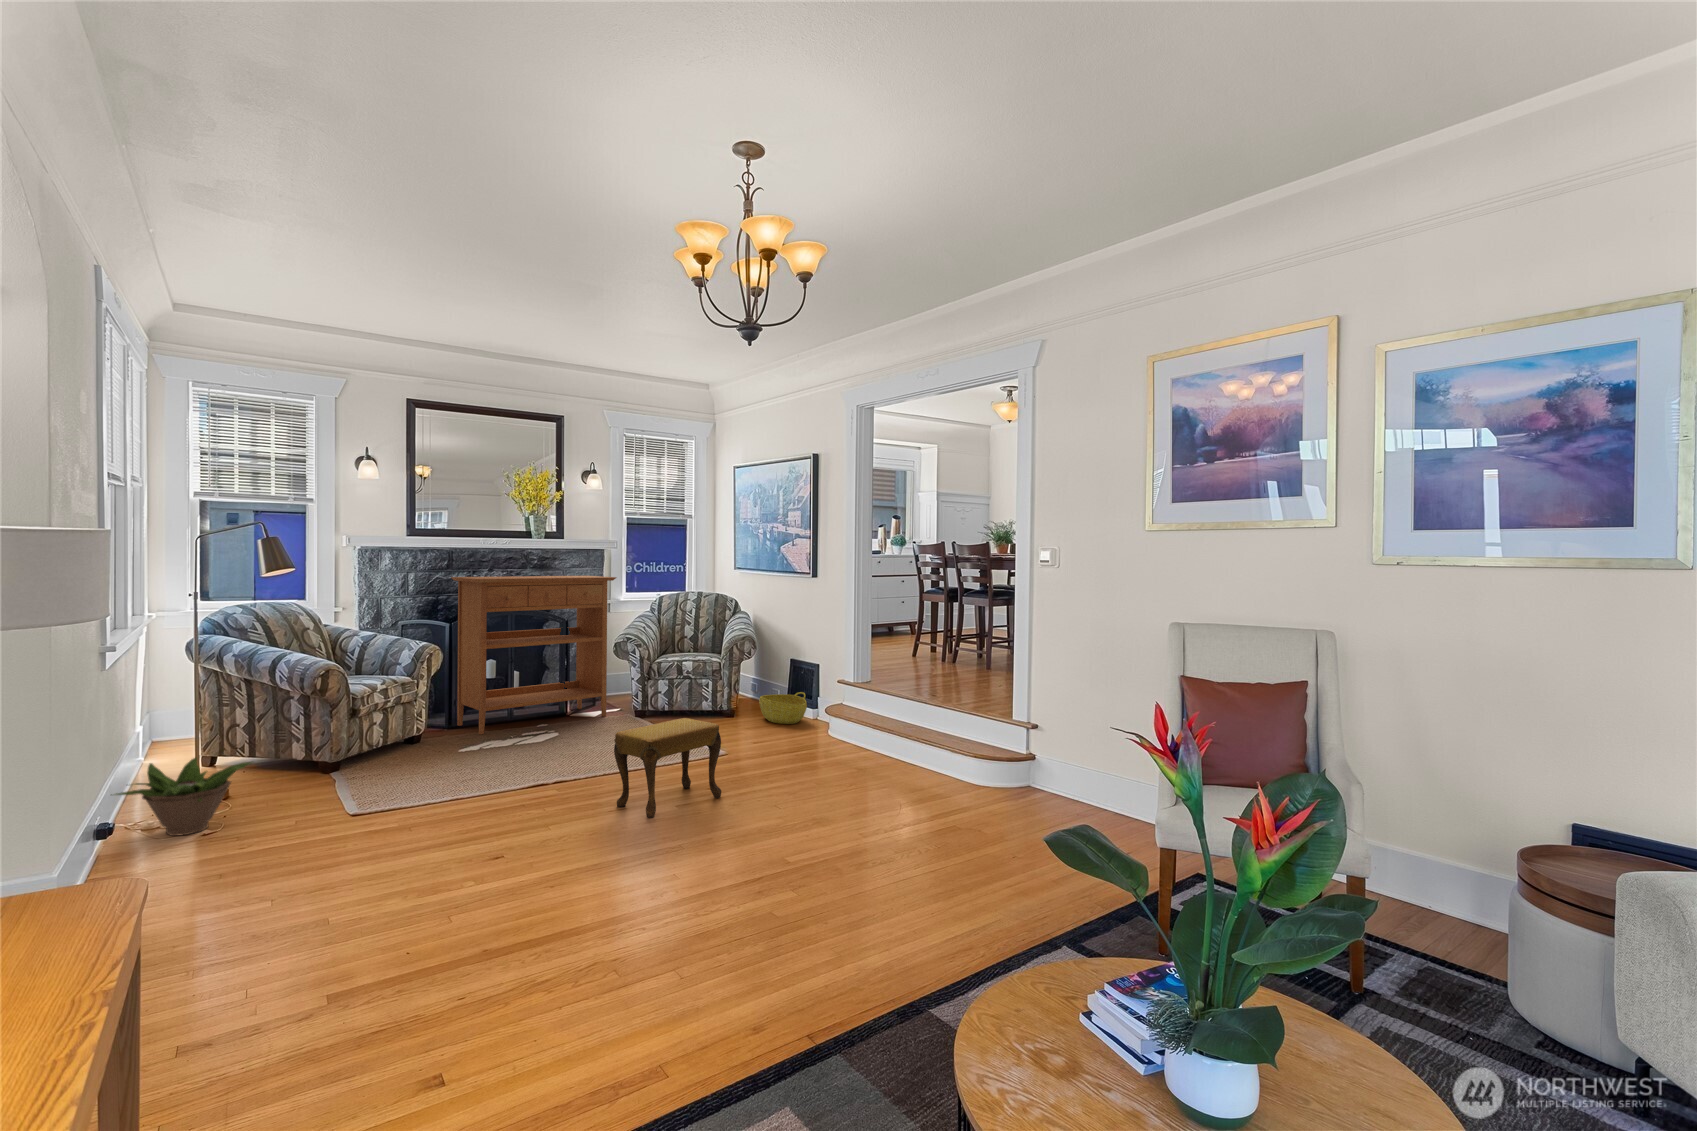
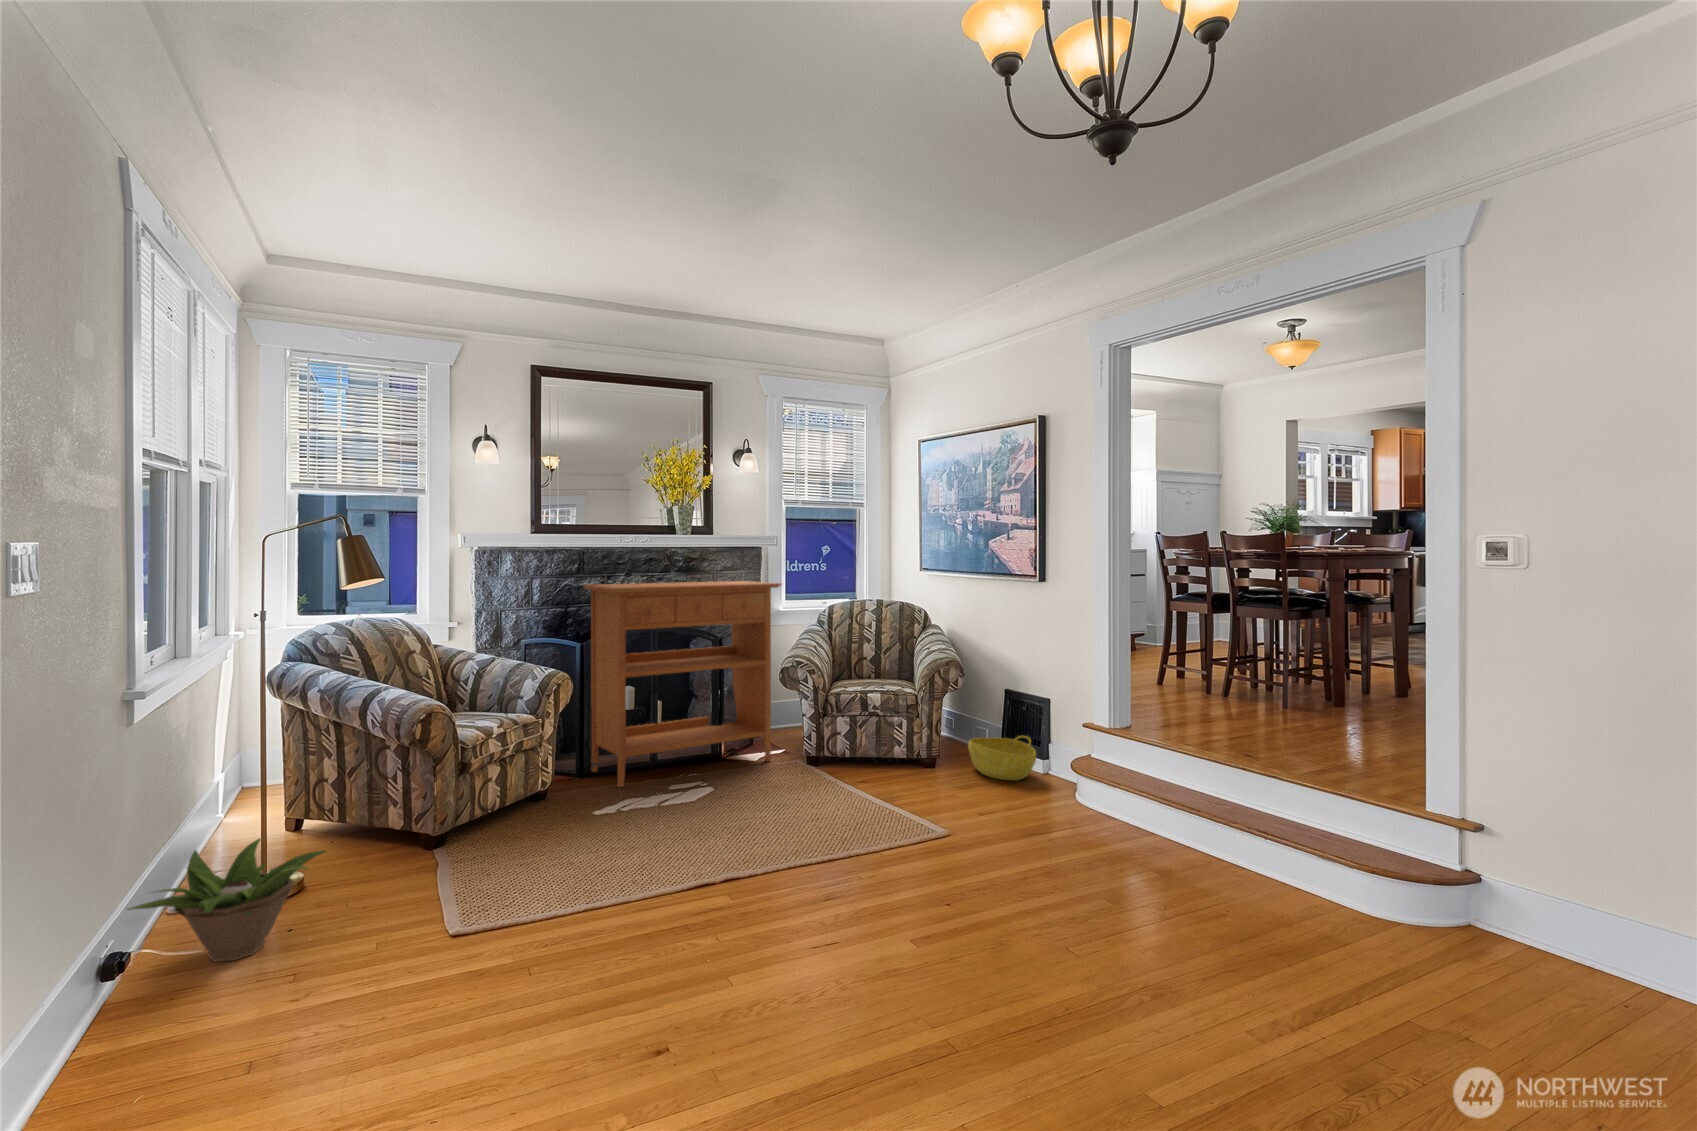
footstool: present [614,718,721,818] -> none [814,796,968,962]

